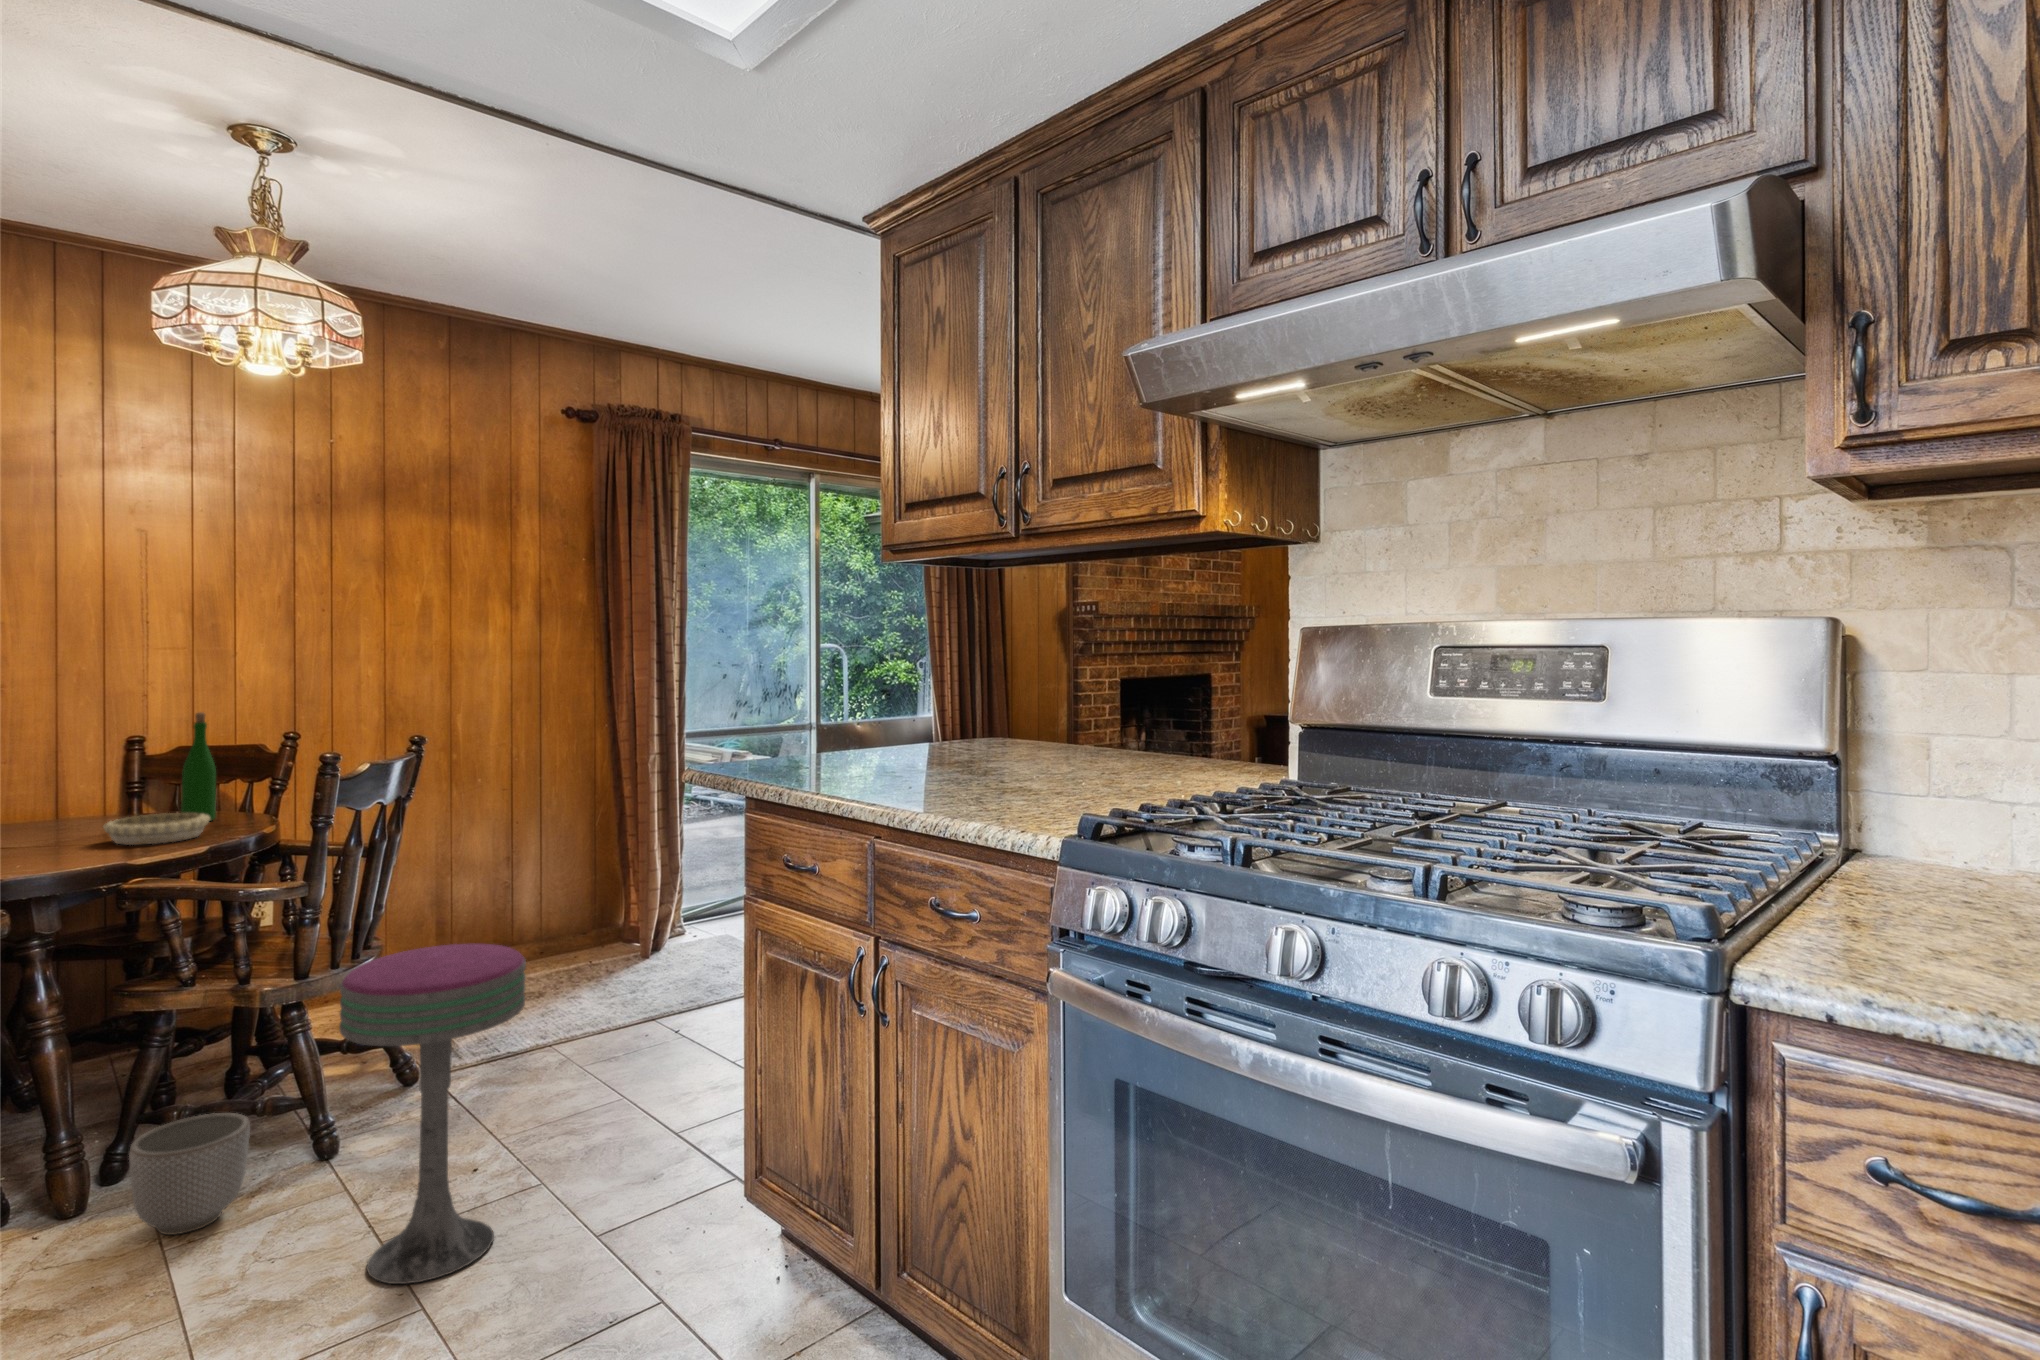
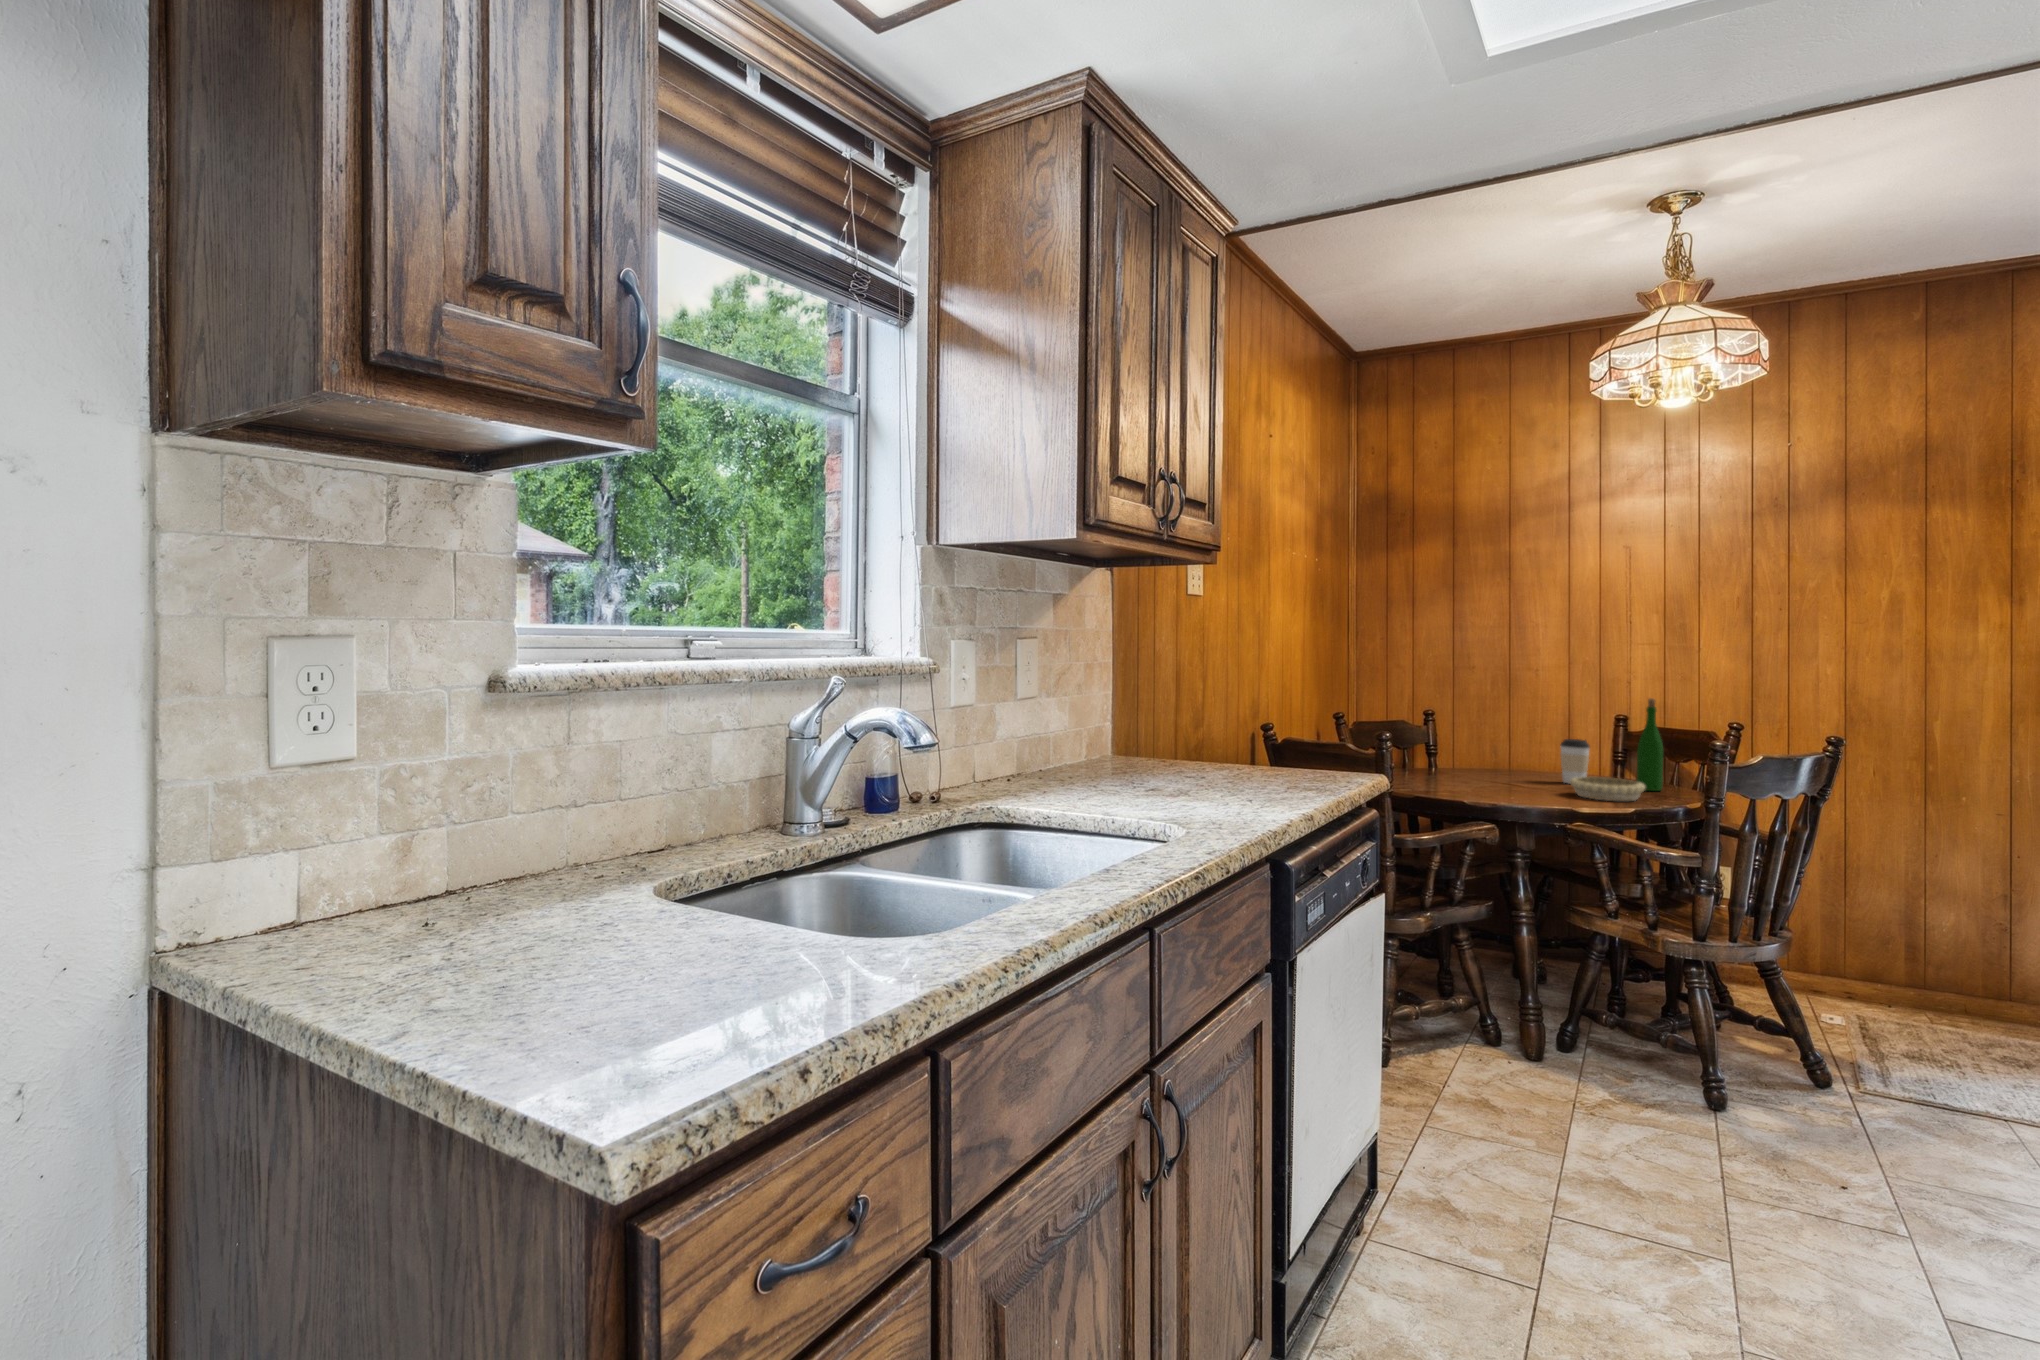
coffee cup: none [67,771,114,832] -> present [1561,739,1590,784]
bar stool: present [339,944,526,1284] -> none [1680,933,1871,1256]
planter: present [129,1113,250,1235] -> none [1557,1018,1642,1110]

